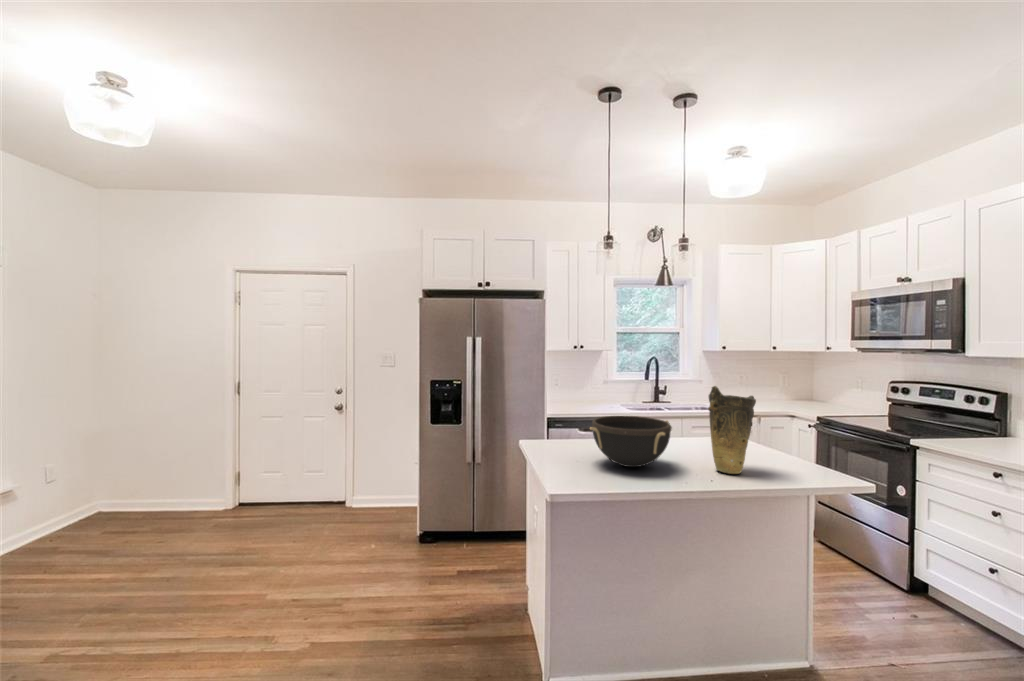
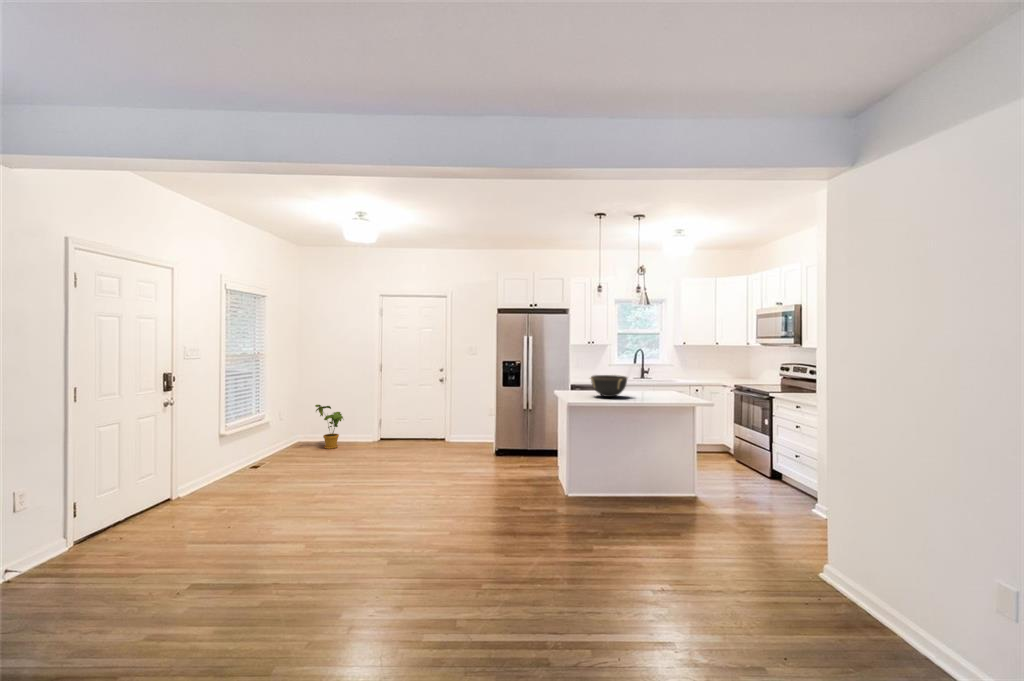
vase: present [708,386,756,474] -> none [644,359,667,399]
house plant: none [105,456,169,531] -> present [315,405,343,449]

